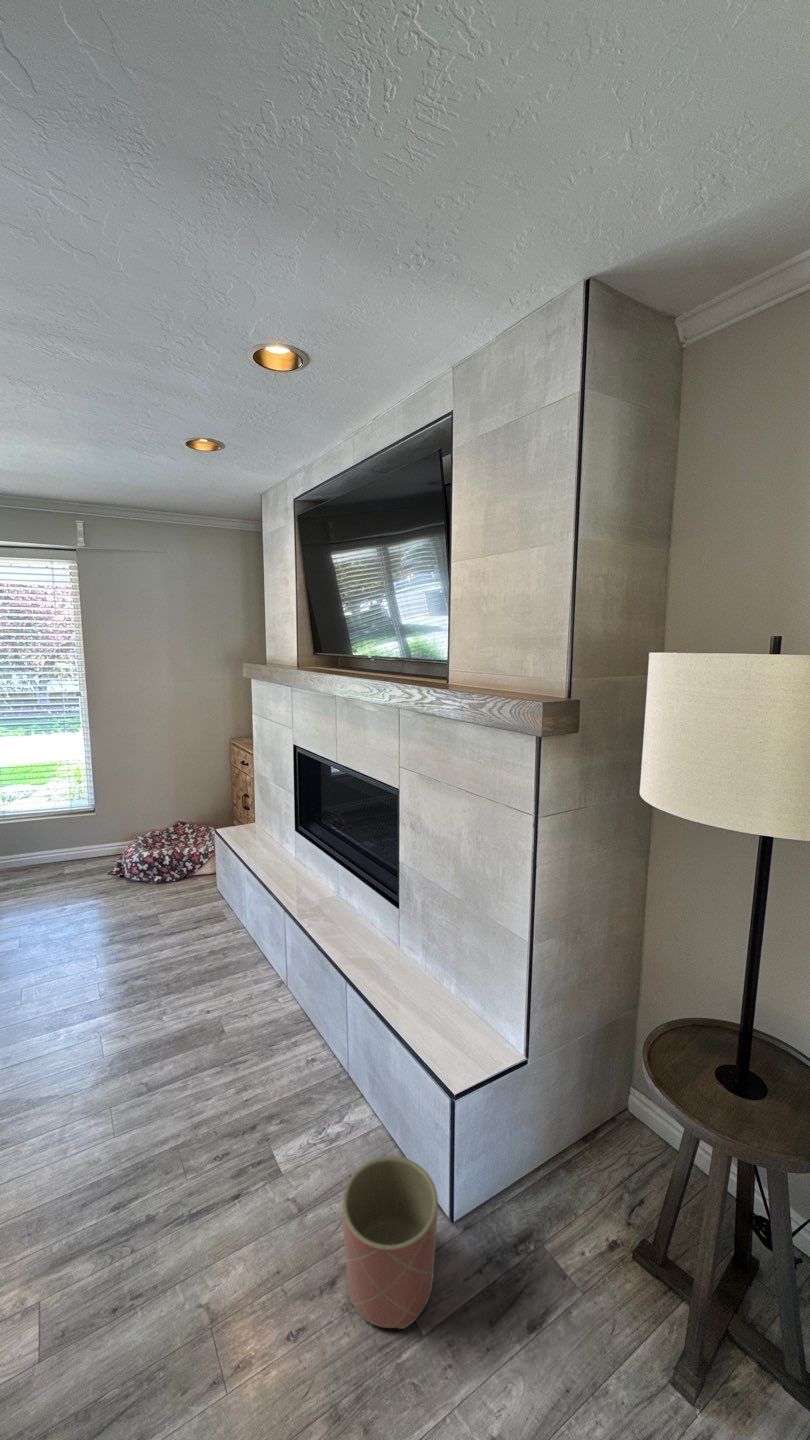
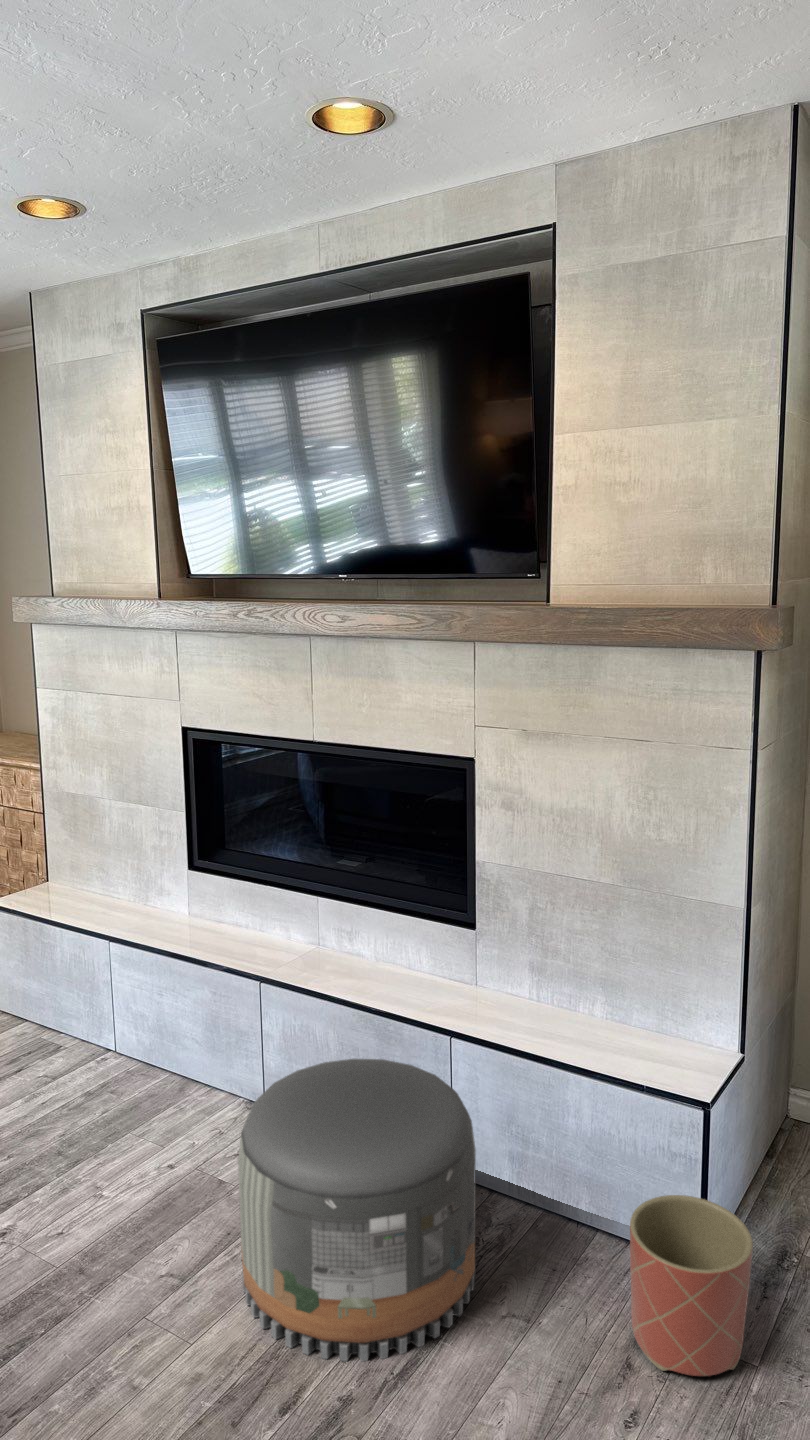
pouf: none [149,977,316,1199] -> present [238,1059,476,1361]

